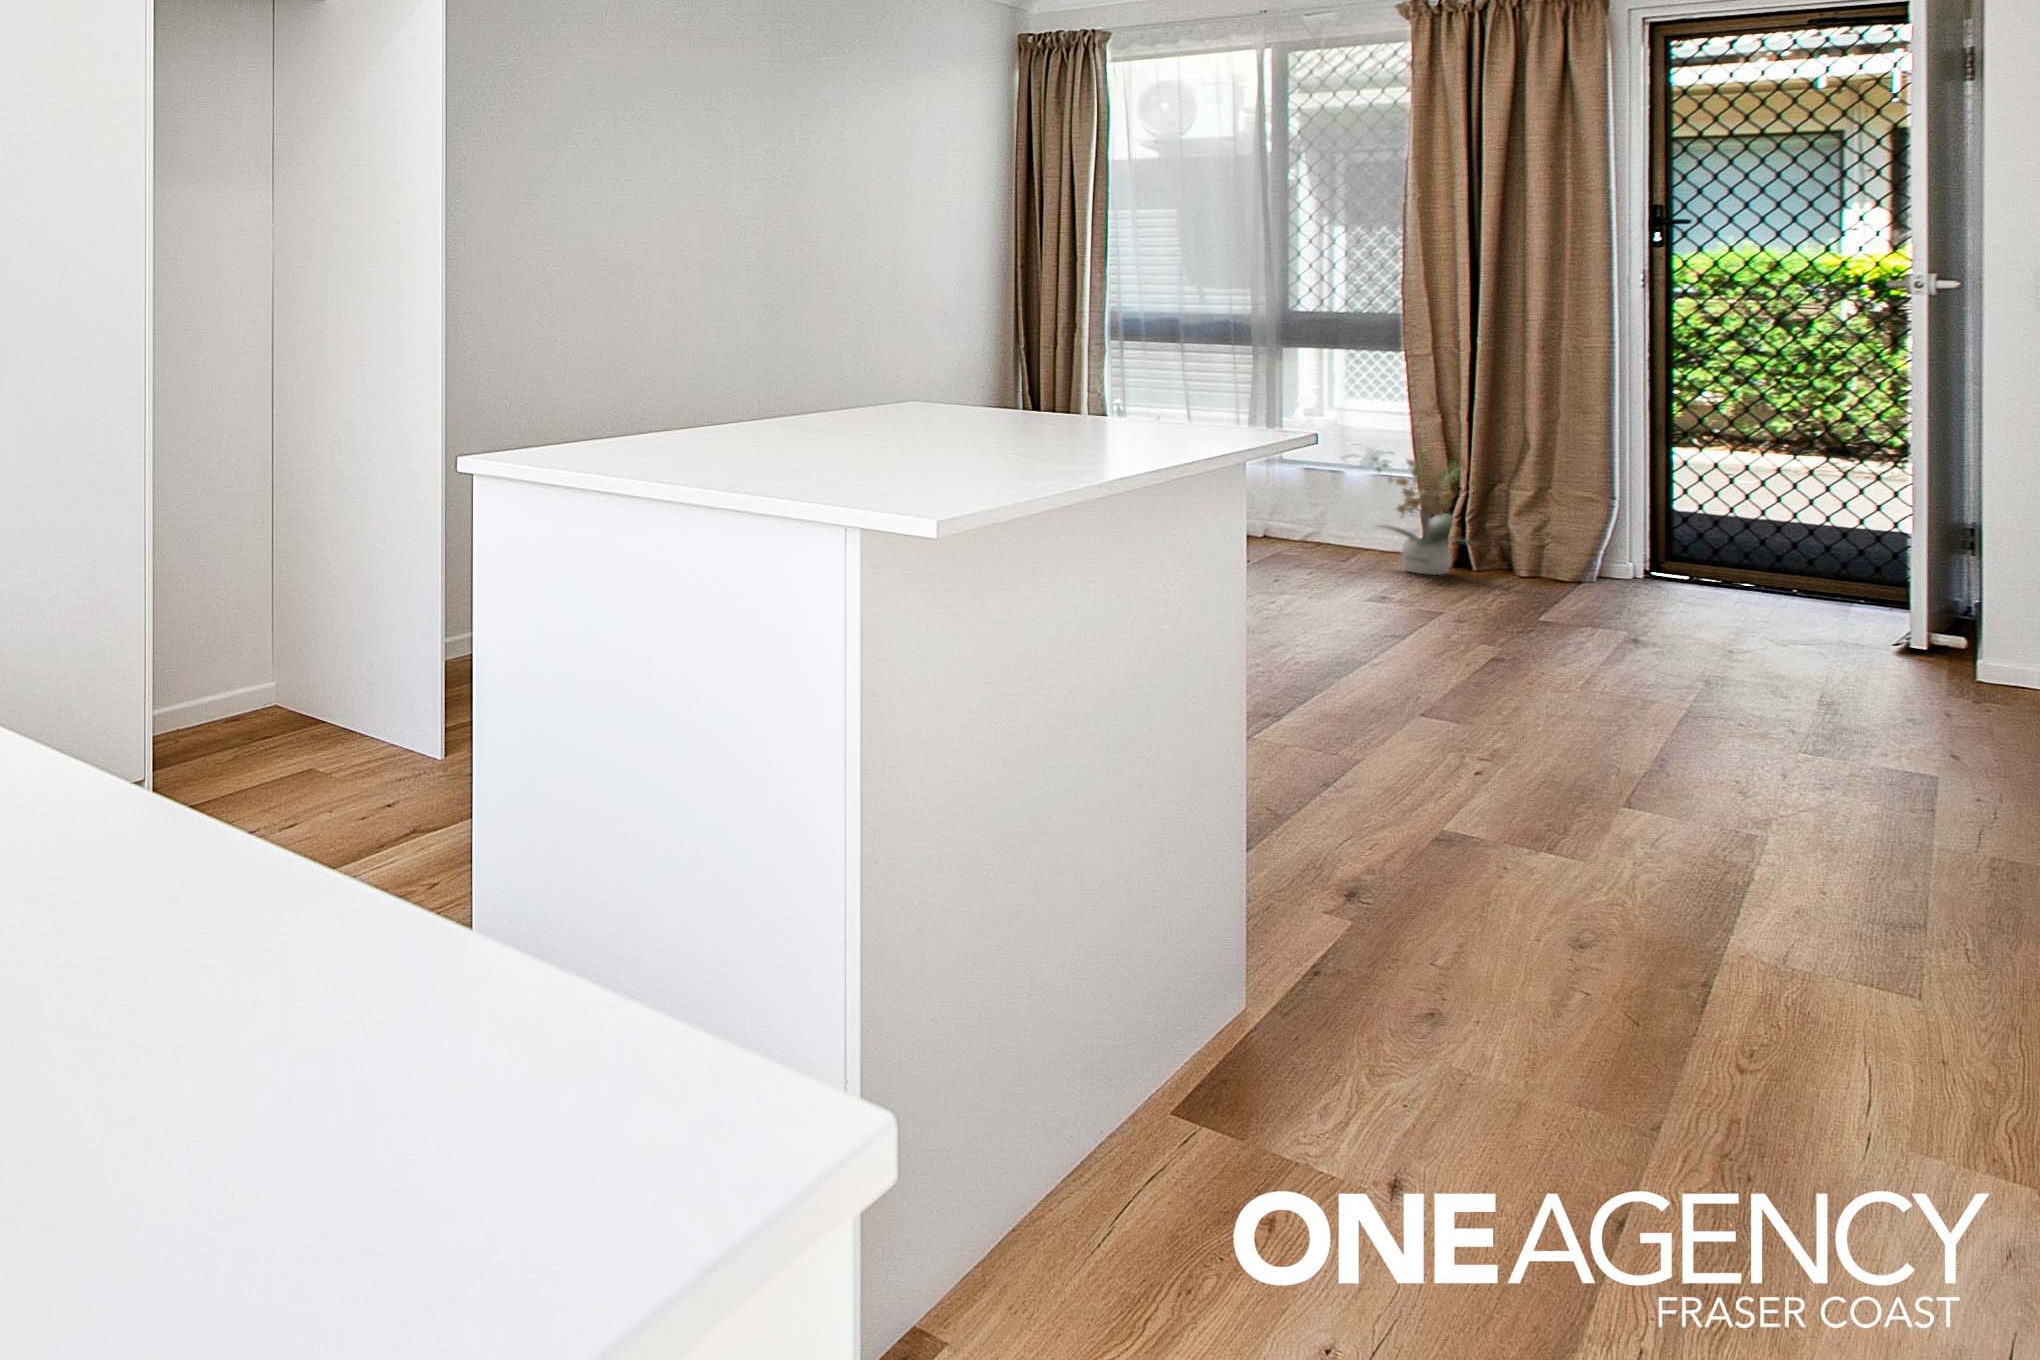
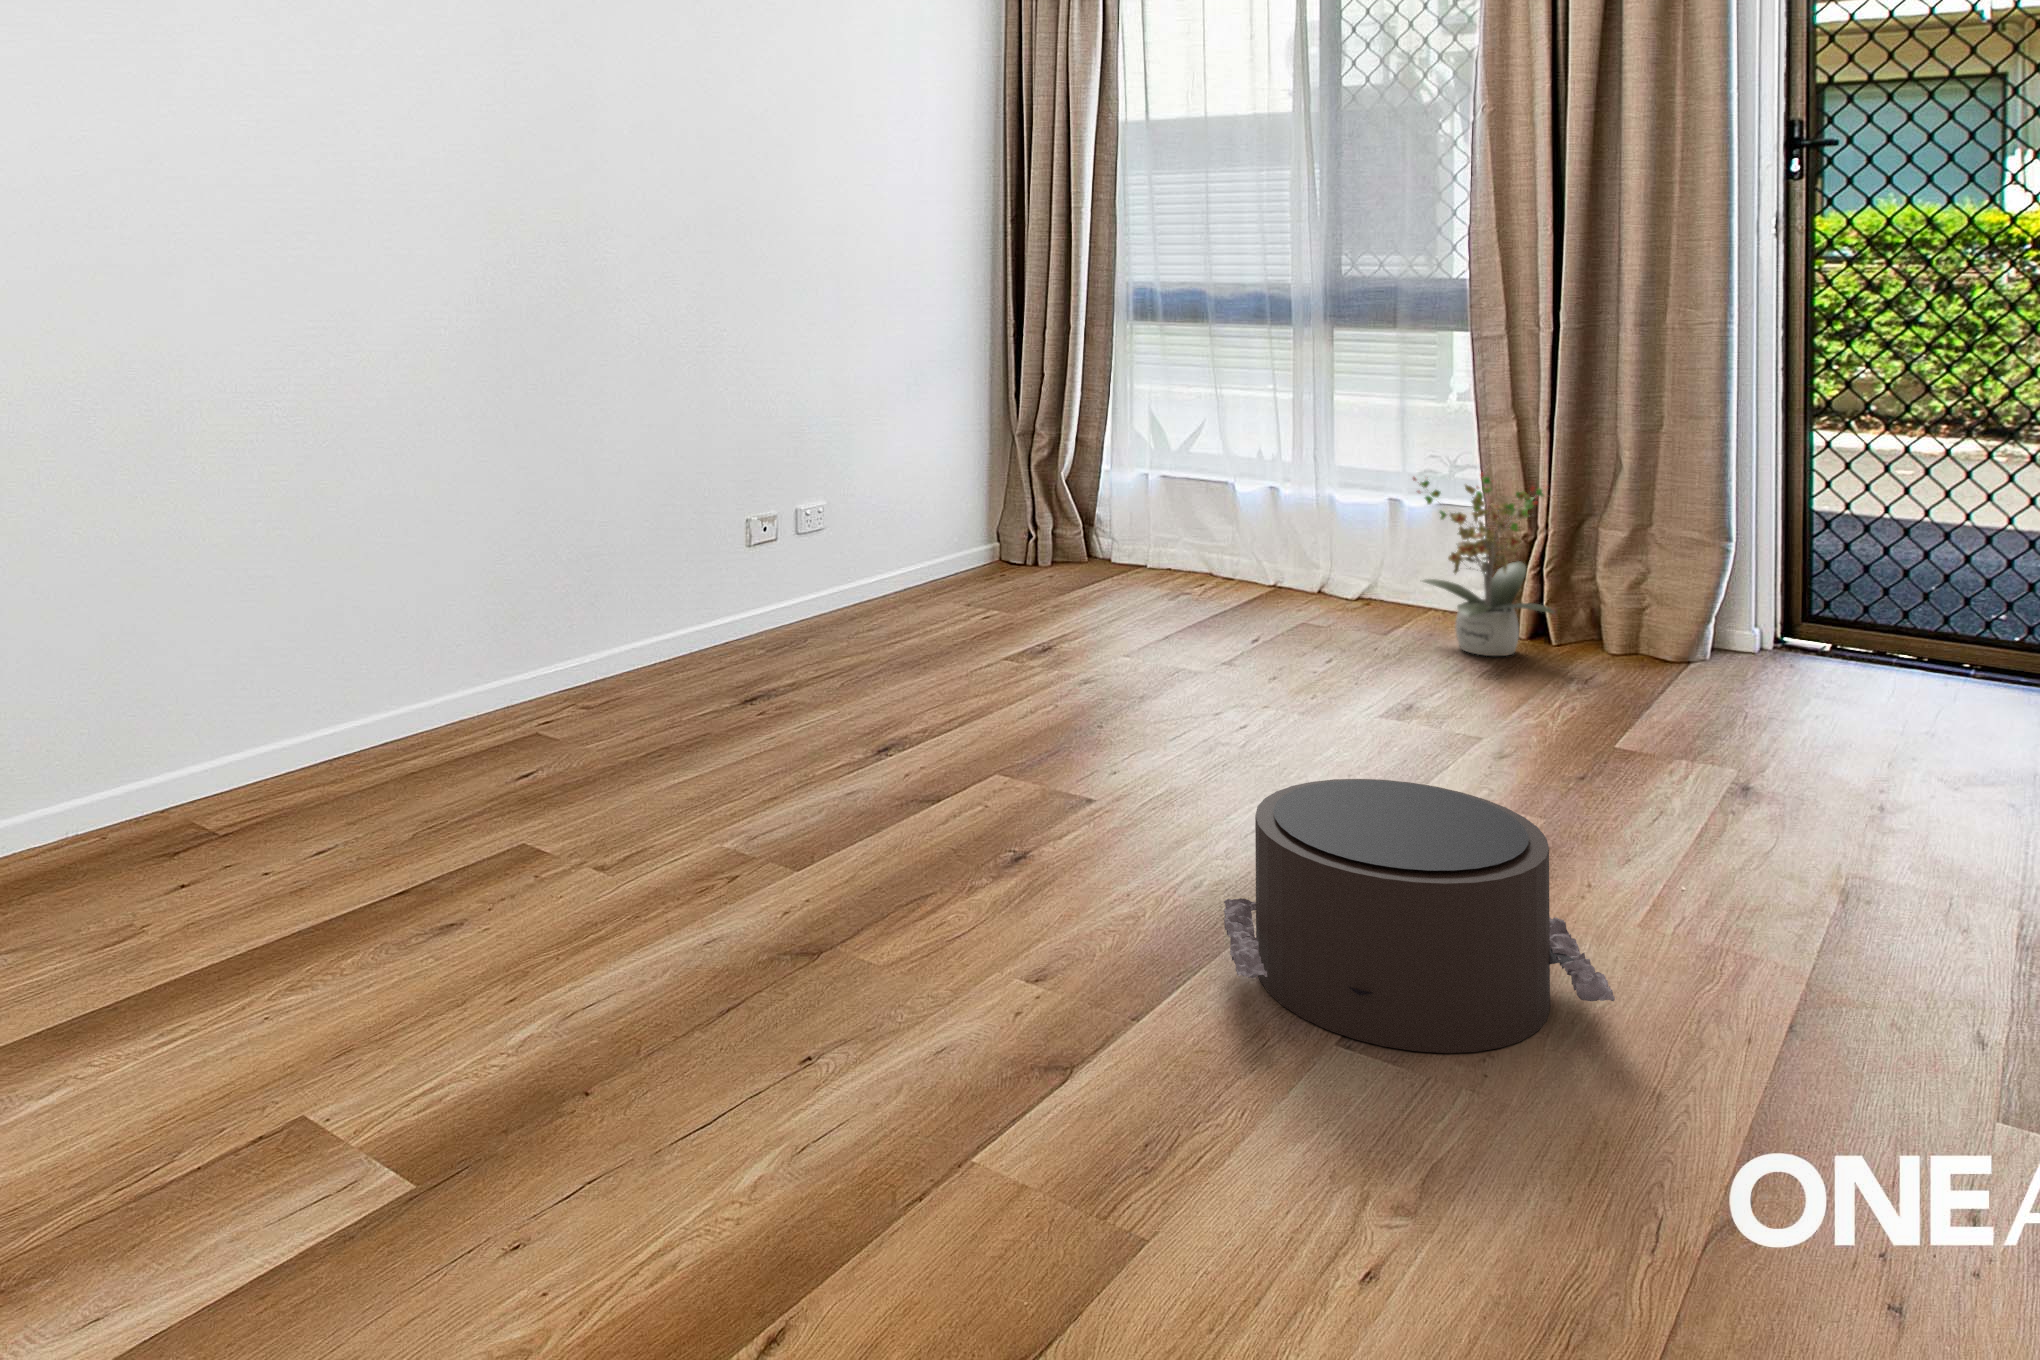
pouf: none [1339,594,1583,711] -> present [1224,779,1615,1053]

